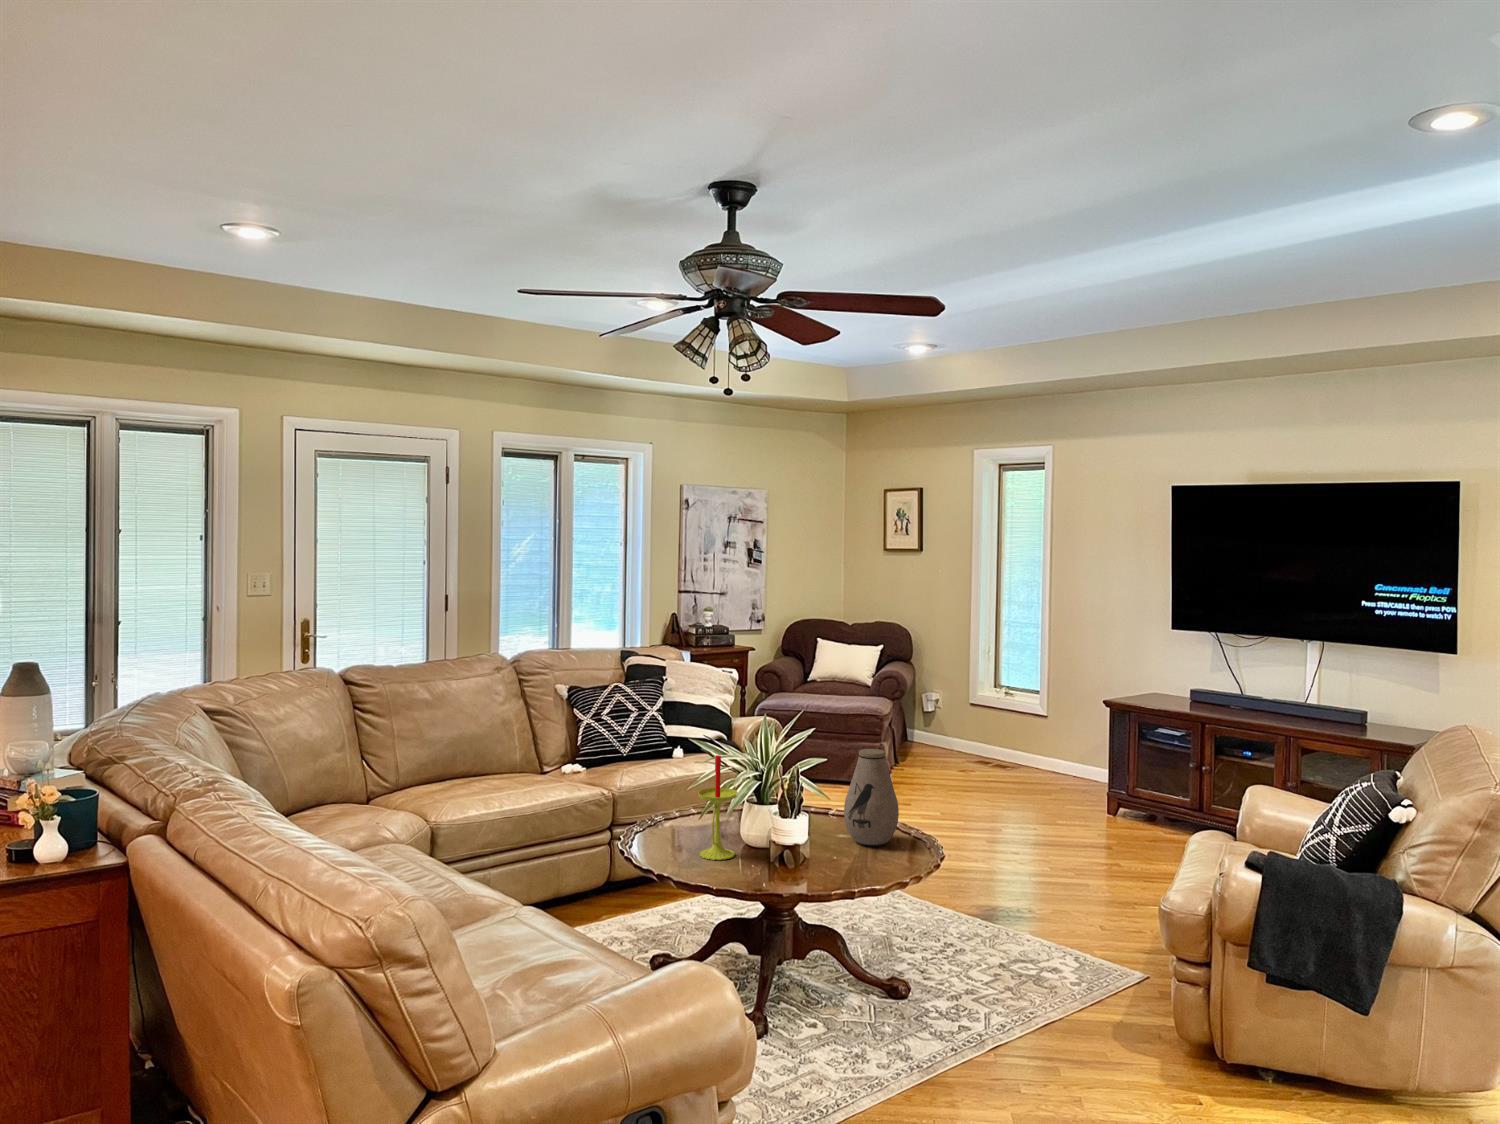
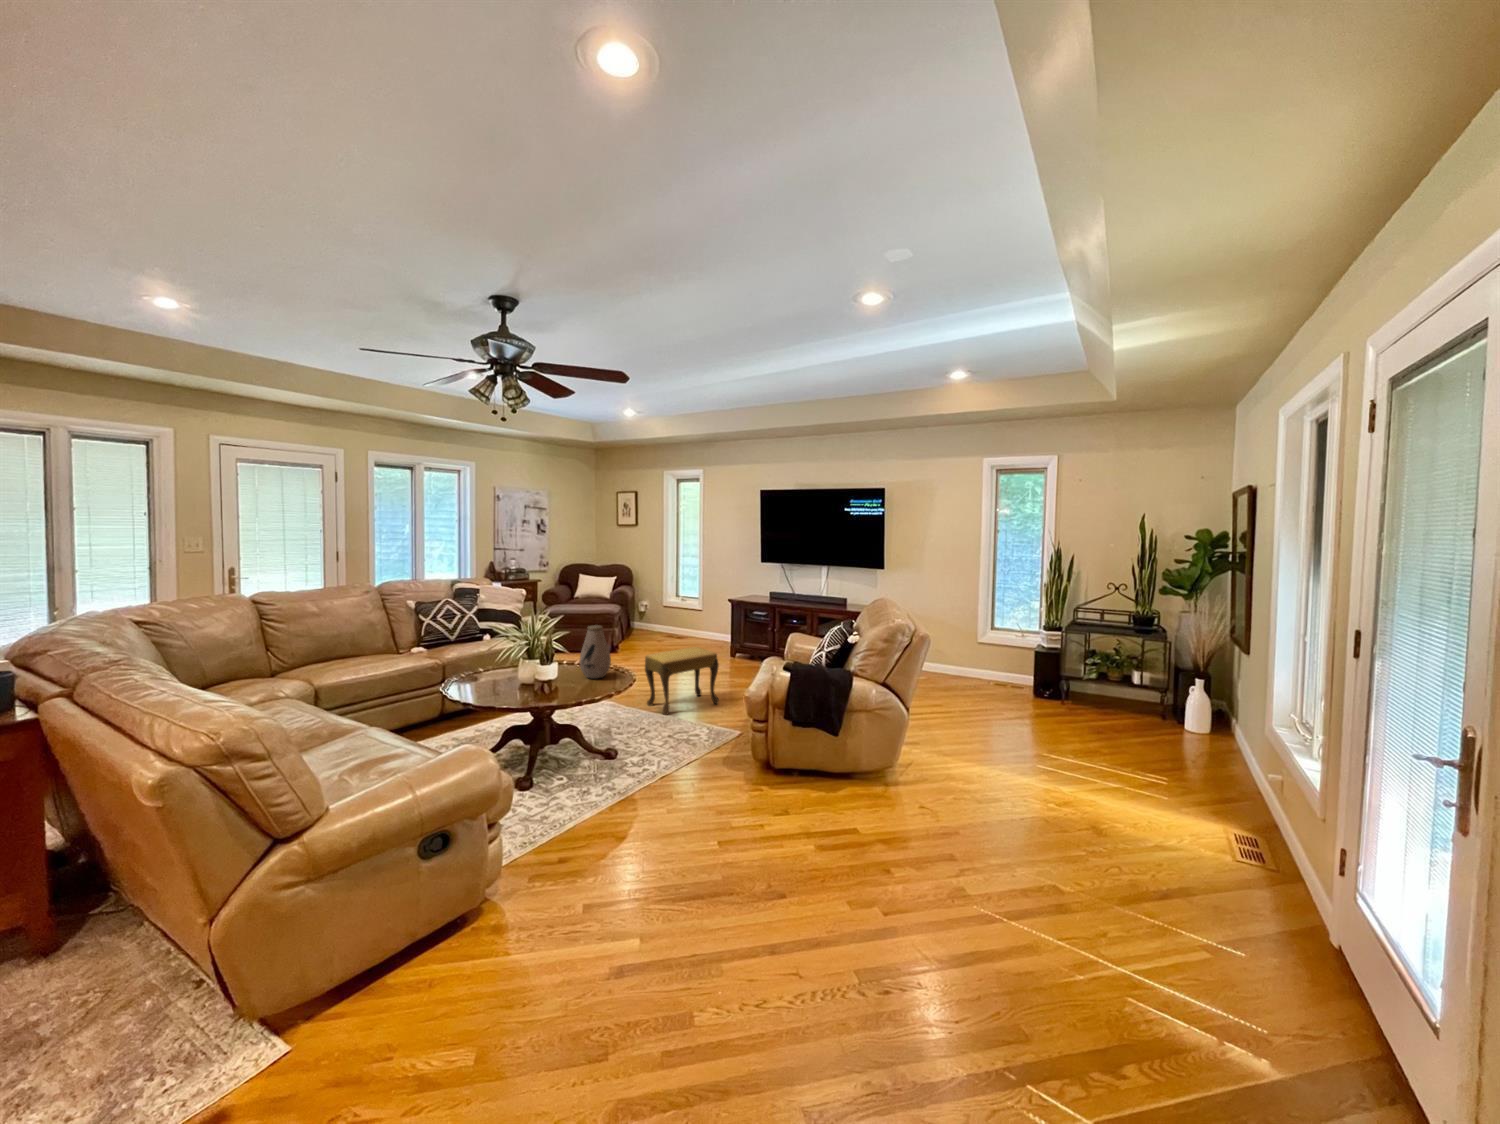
candle: present [698,755,738,860] -> none [489,632,514,693]
footstool: none [947,793,1088,919] -> present [645,647,719,715]

